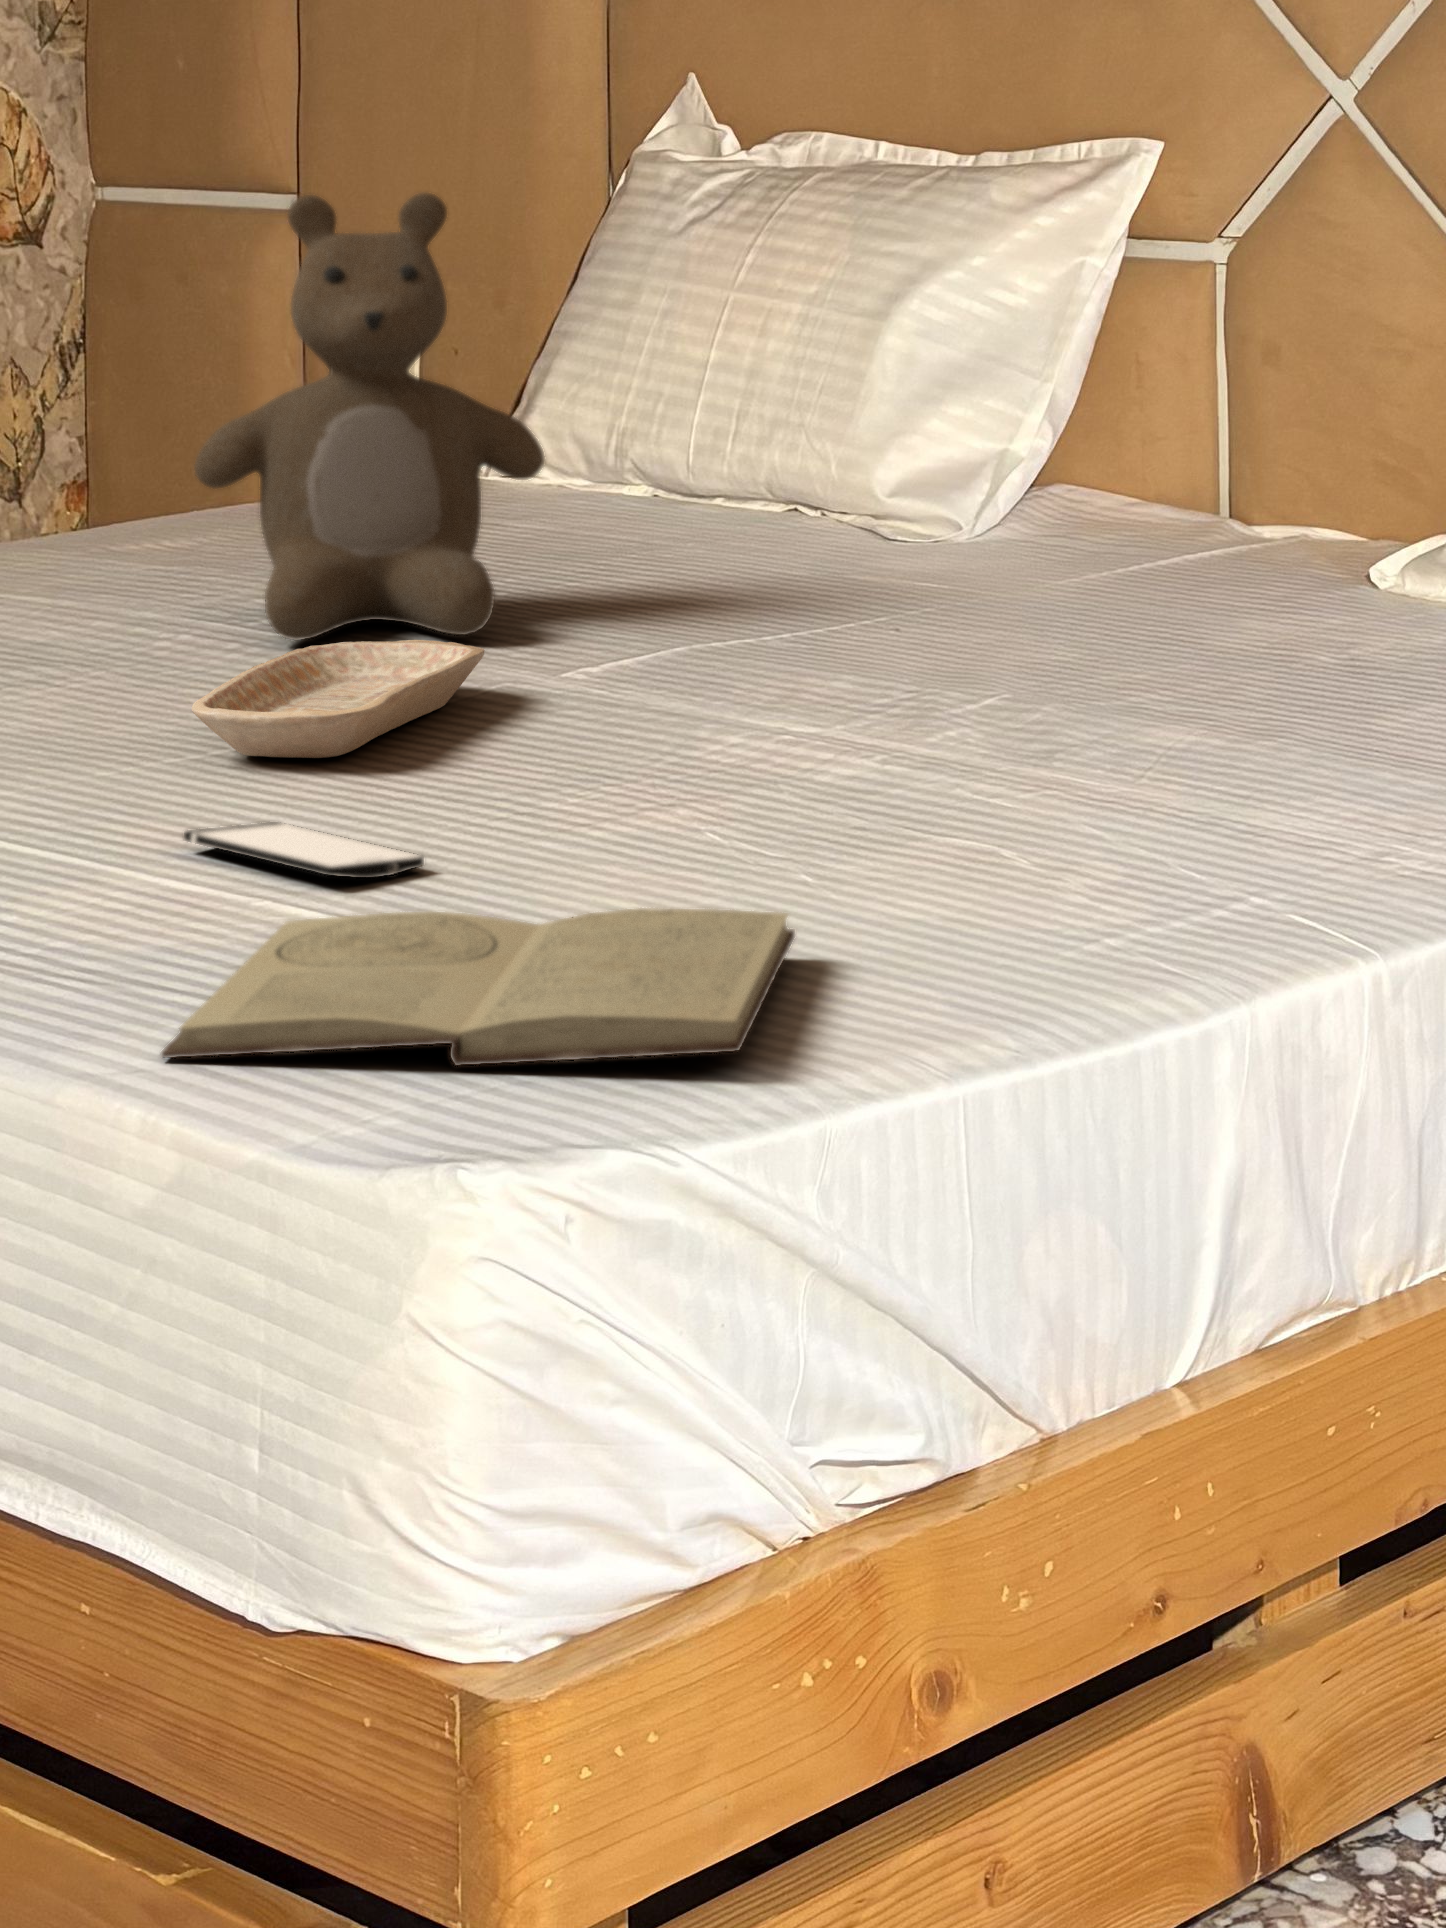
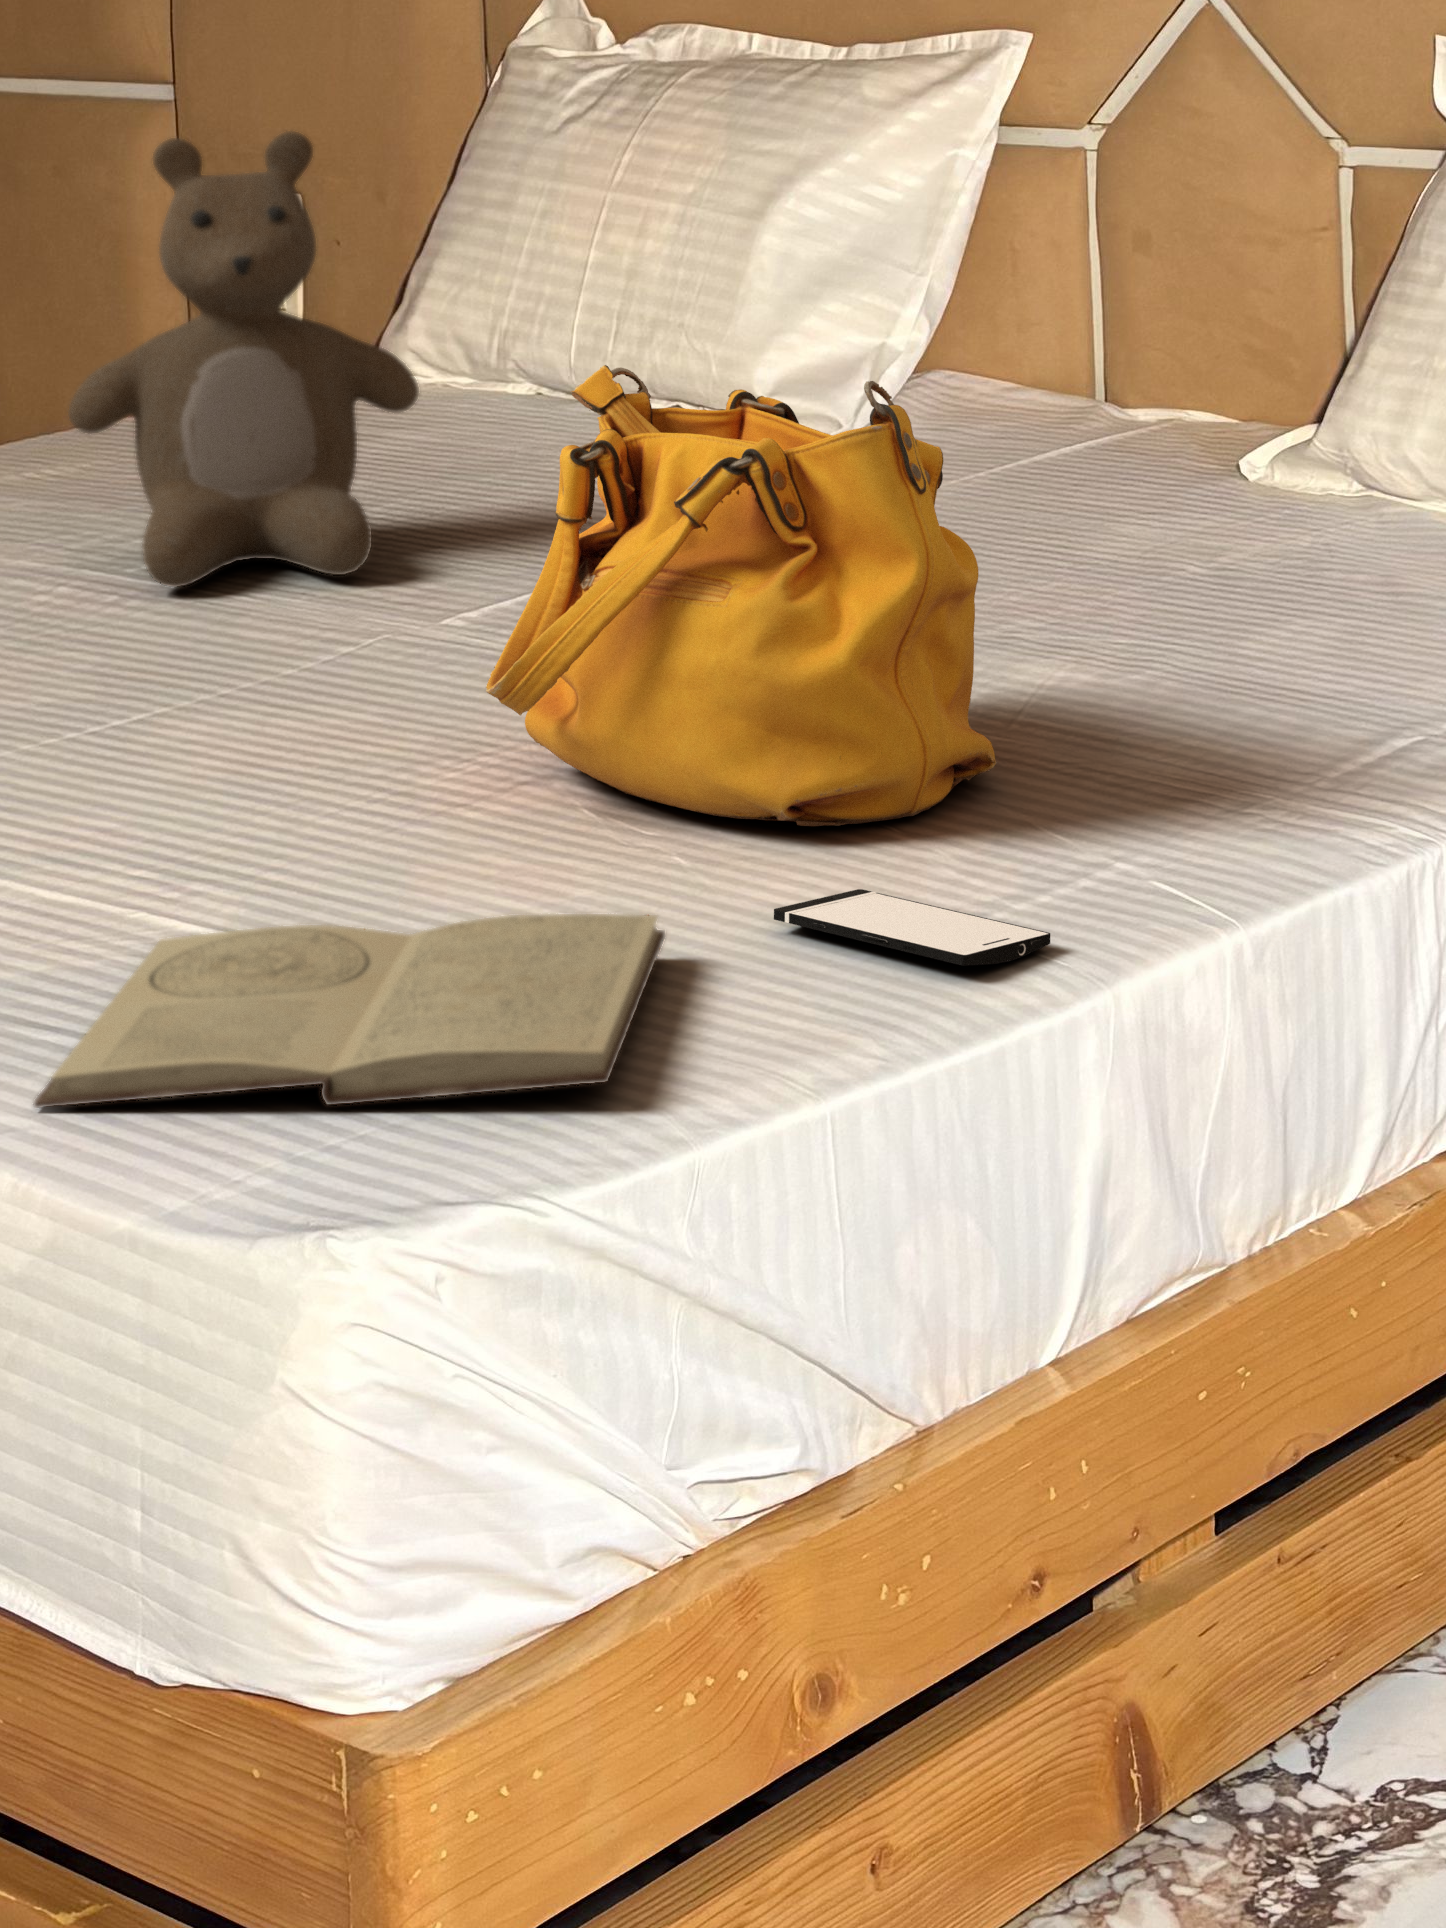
handbag: none [615,399,1129,854] -> present [486,365,996,826]
tray: present [192,640,485,758] -> none [67,593,361,732]
smartphone: present [184,822,424,878] -> present [774,889,1050,966]

